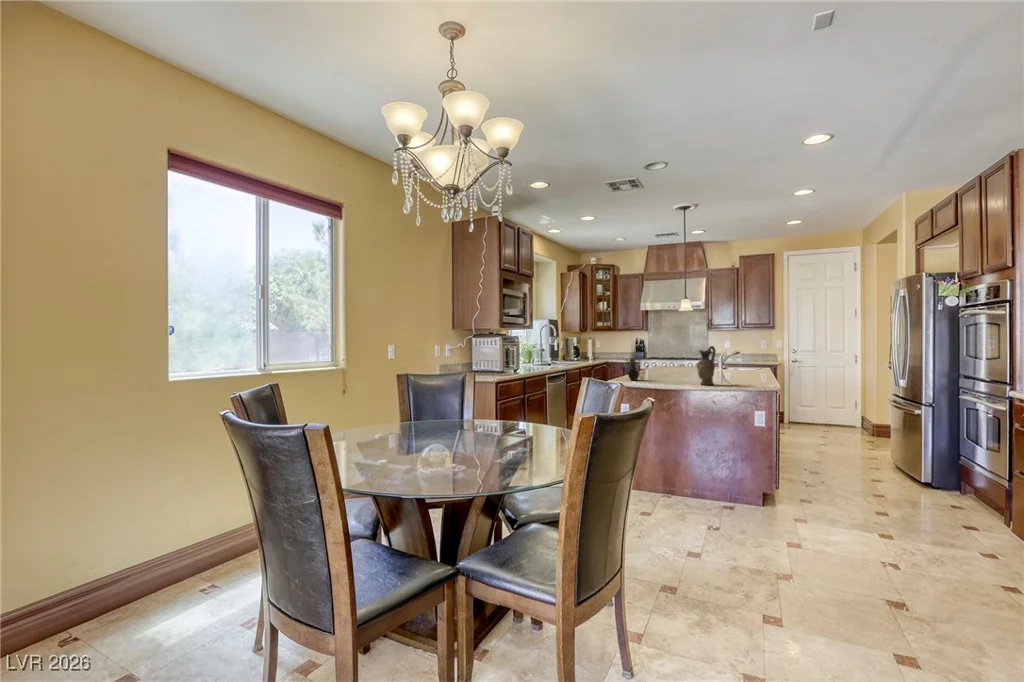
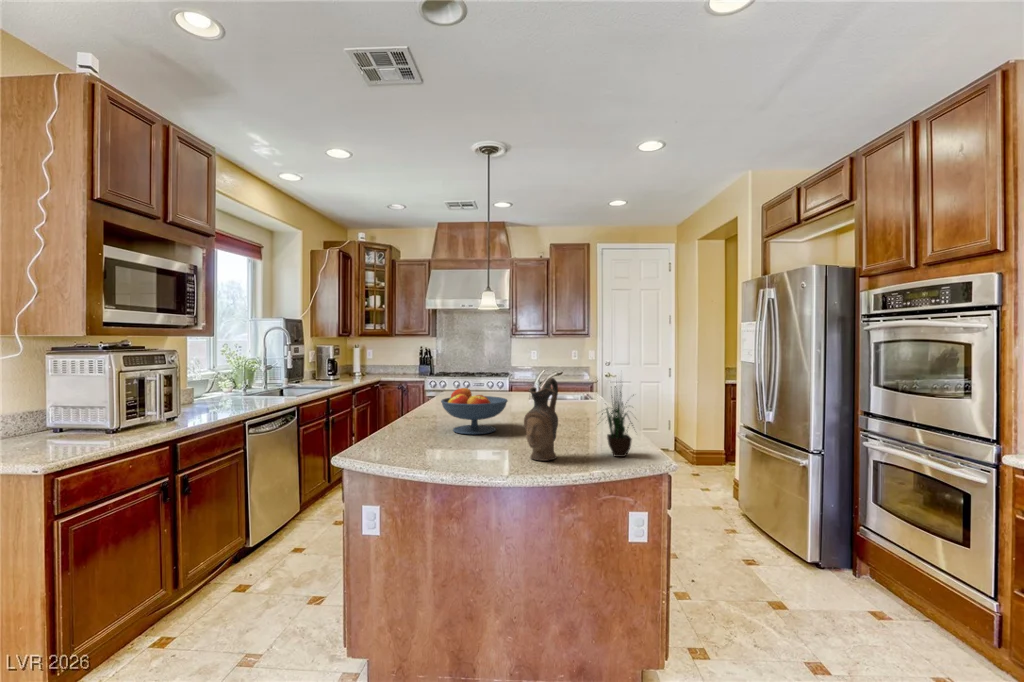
potted plant: present [626,349,639,380] -> present [602,386,633,457]
fruit bowl: none [655,355,692,378] -> present [441,388,508,434]

